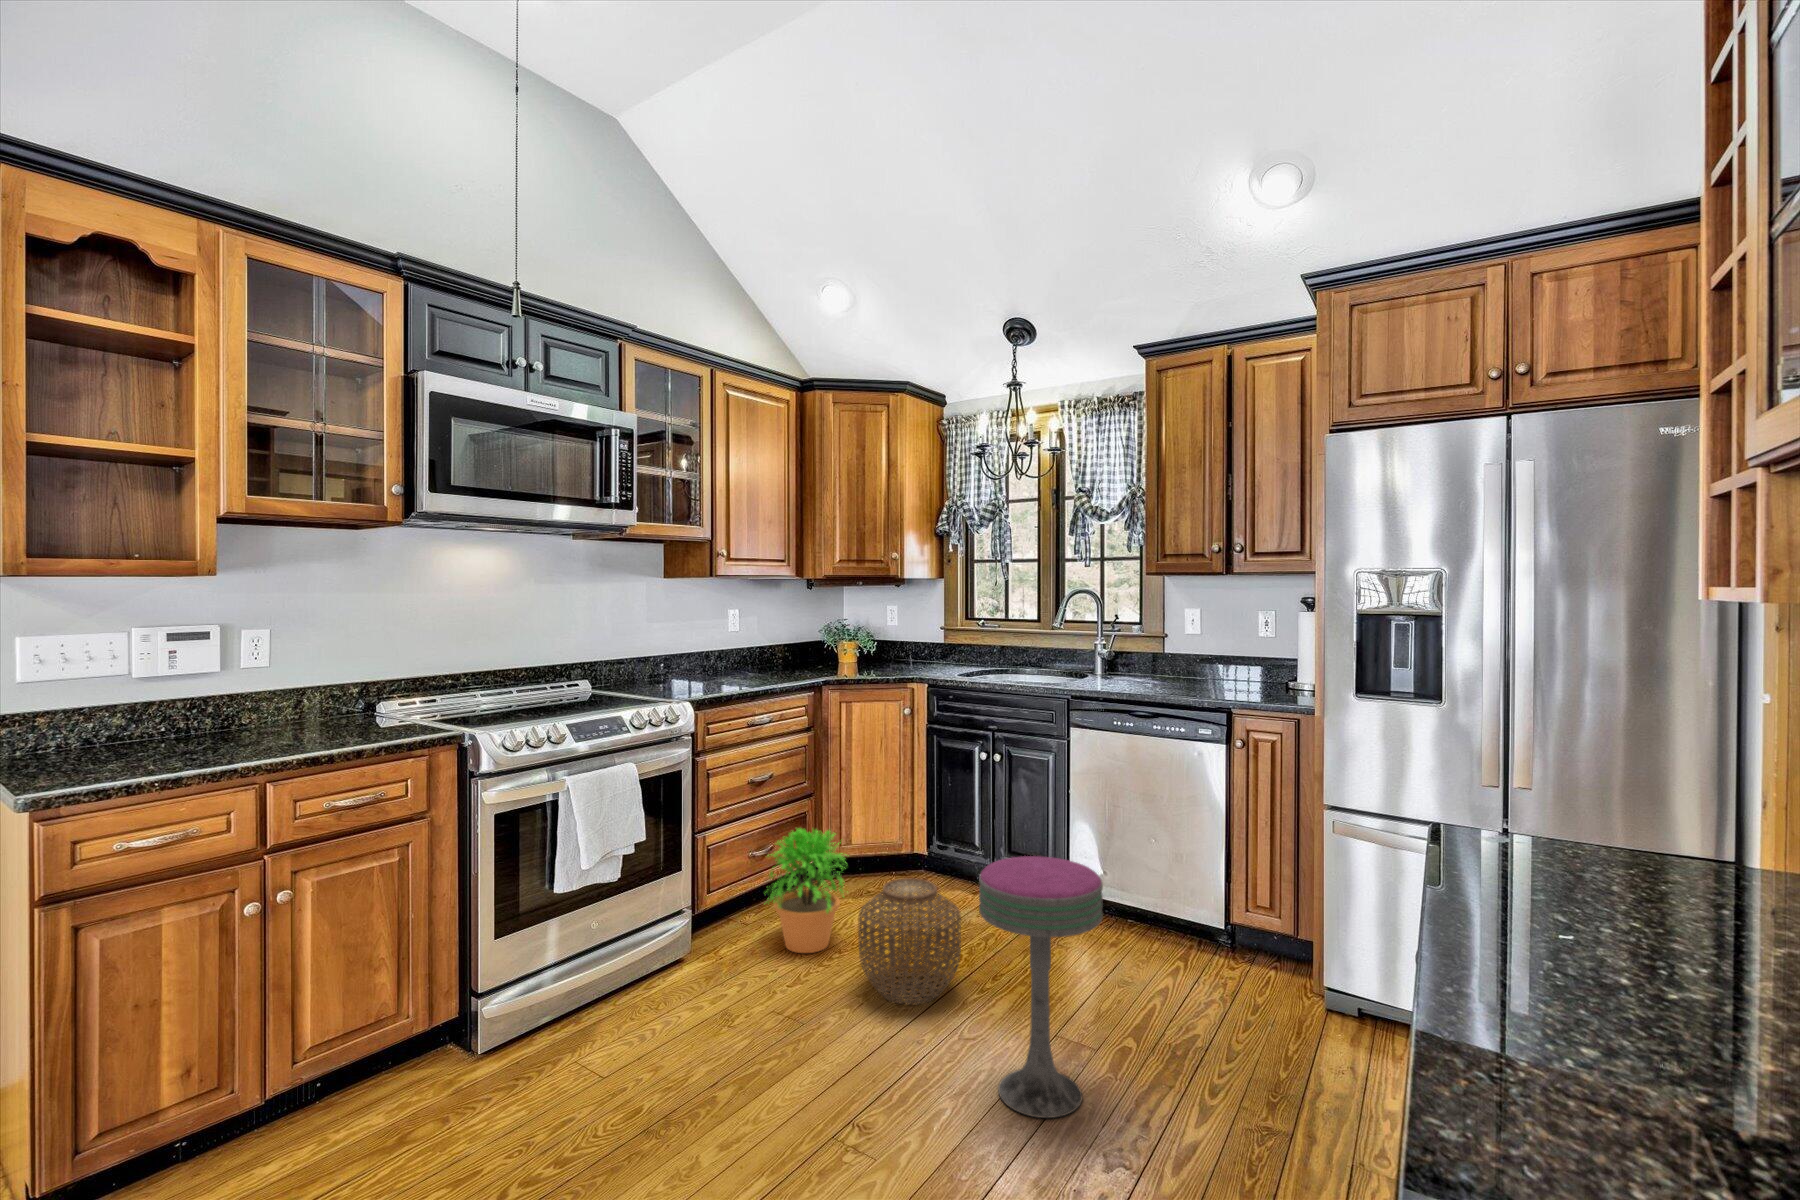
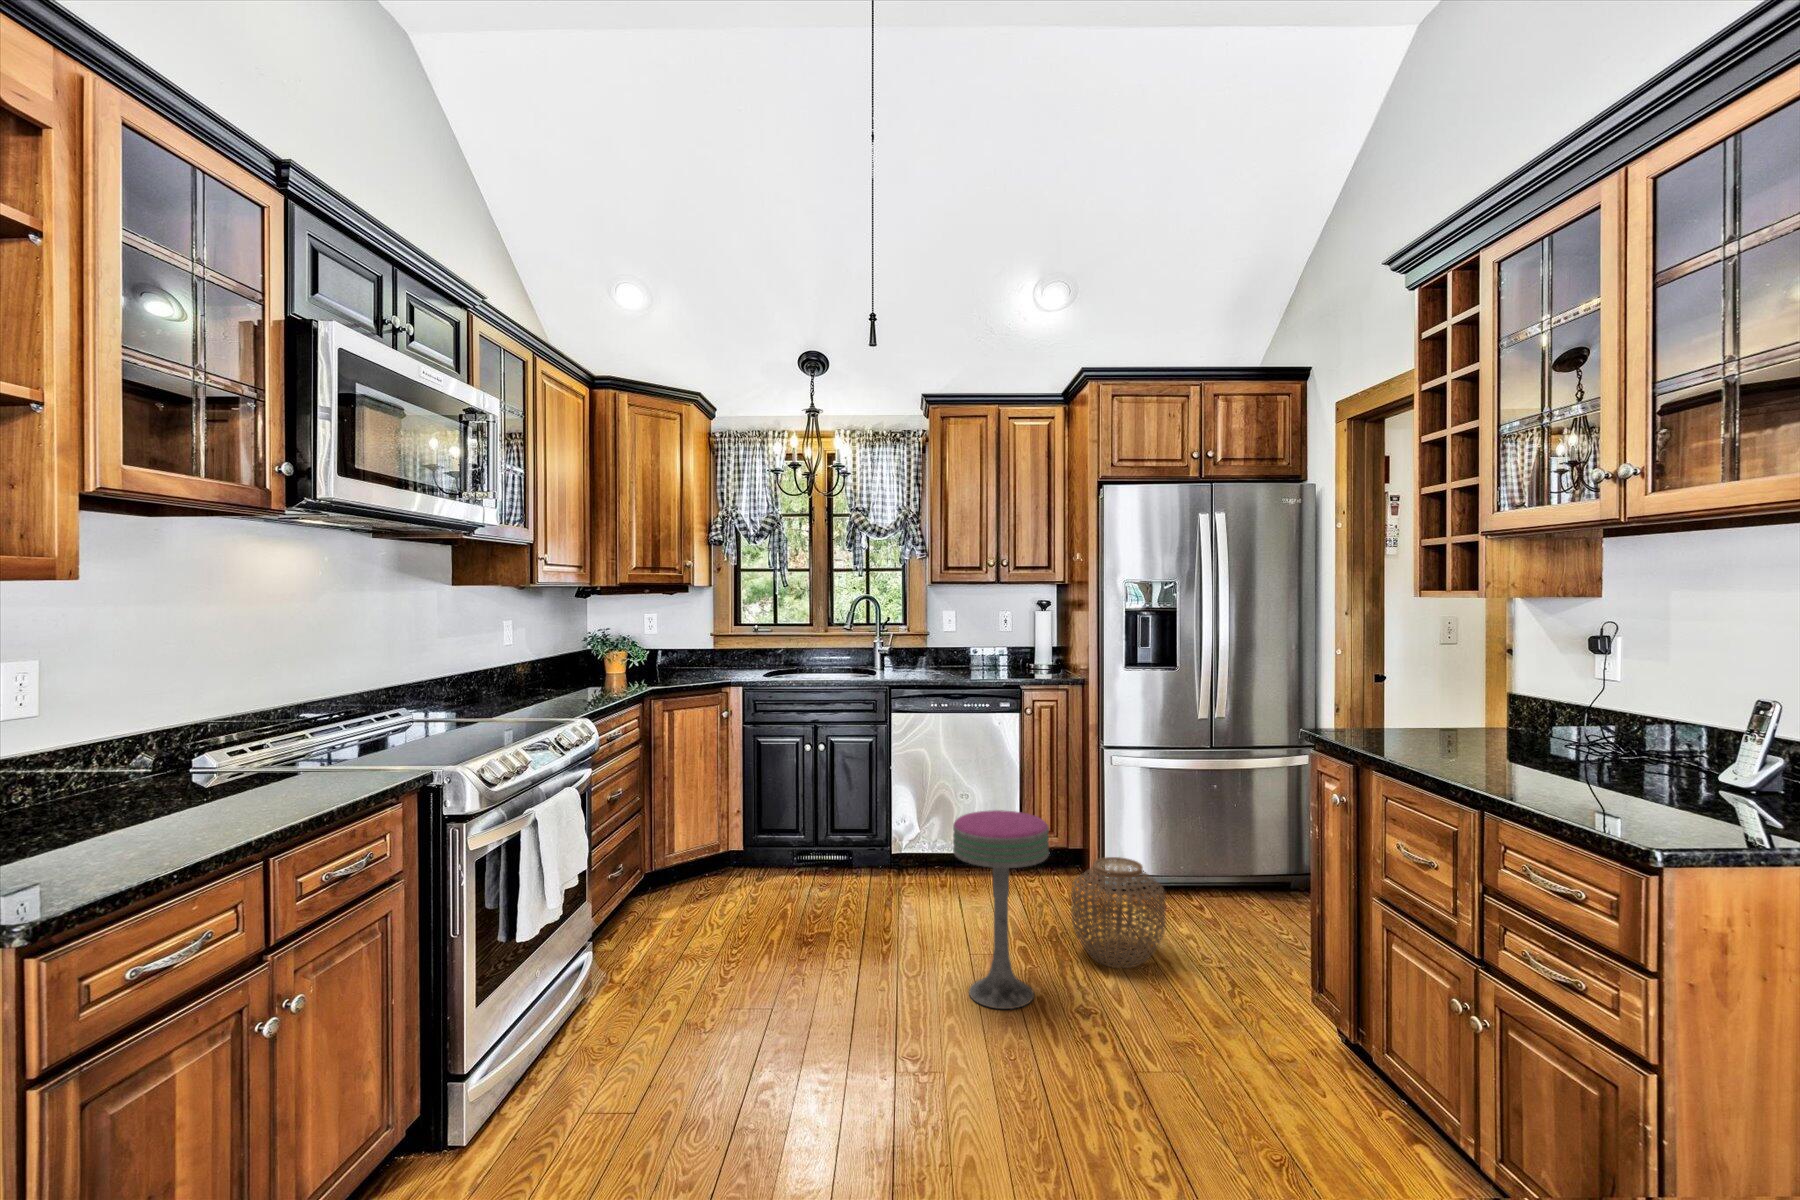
potted plant: present [765,828,846,953] -> none [650,828,751,952]
woven basket: present [858,878,961,1004] -> present [1071,857,1166,968]

